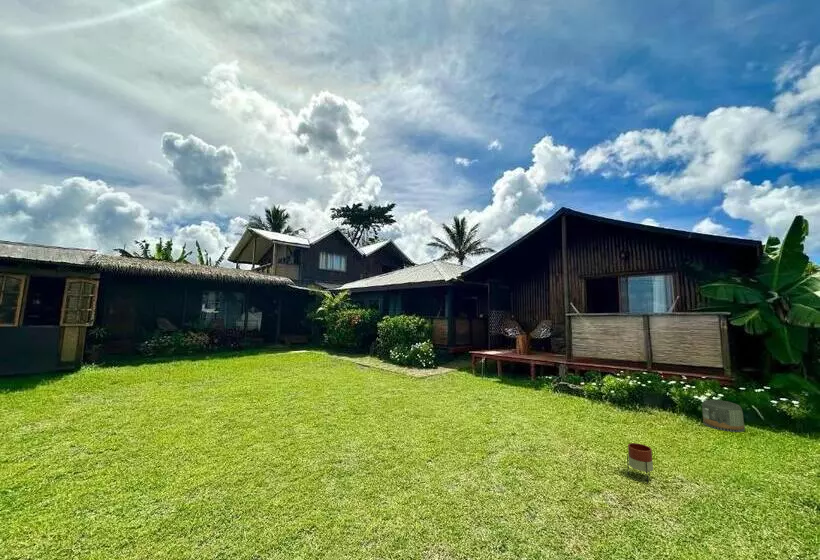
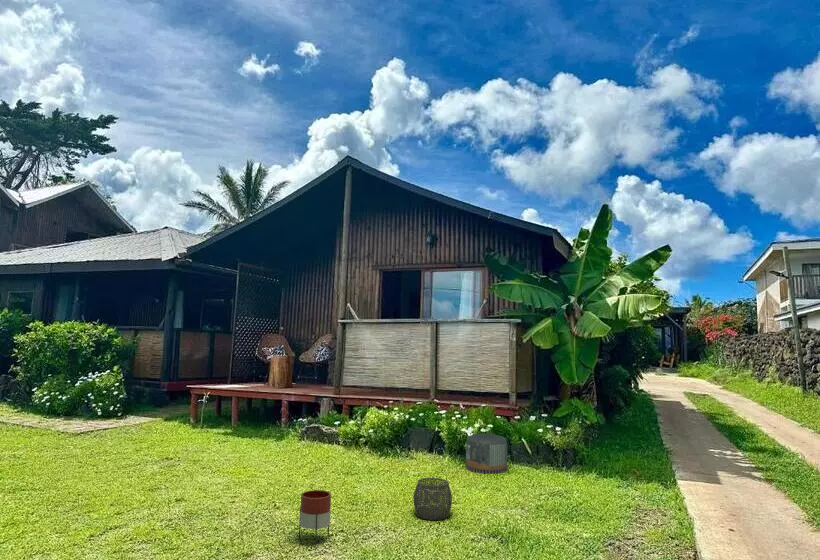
woven basket: none [699,438,737,472] -> present [413,478,452,520]

